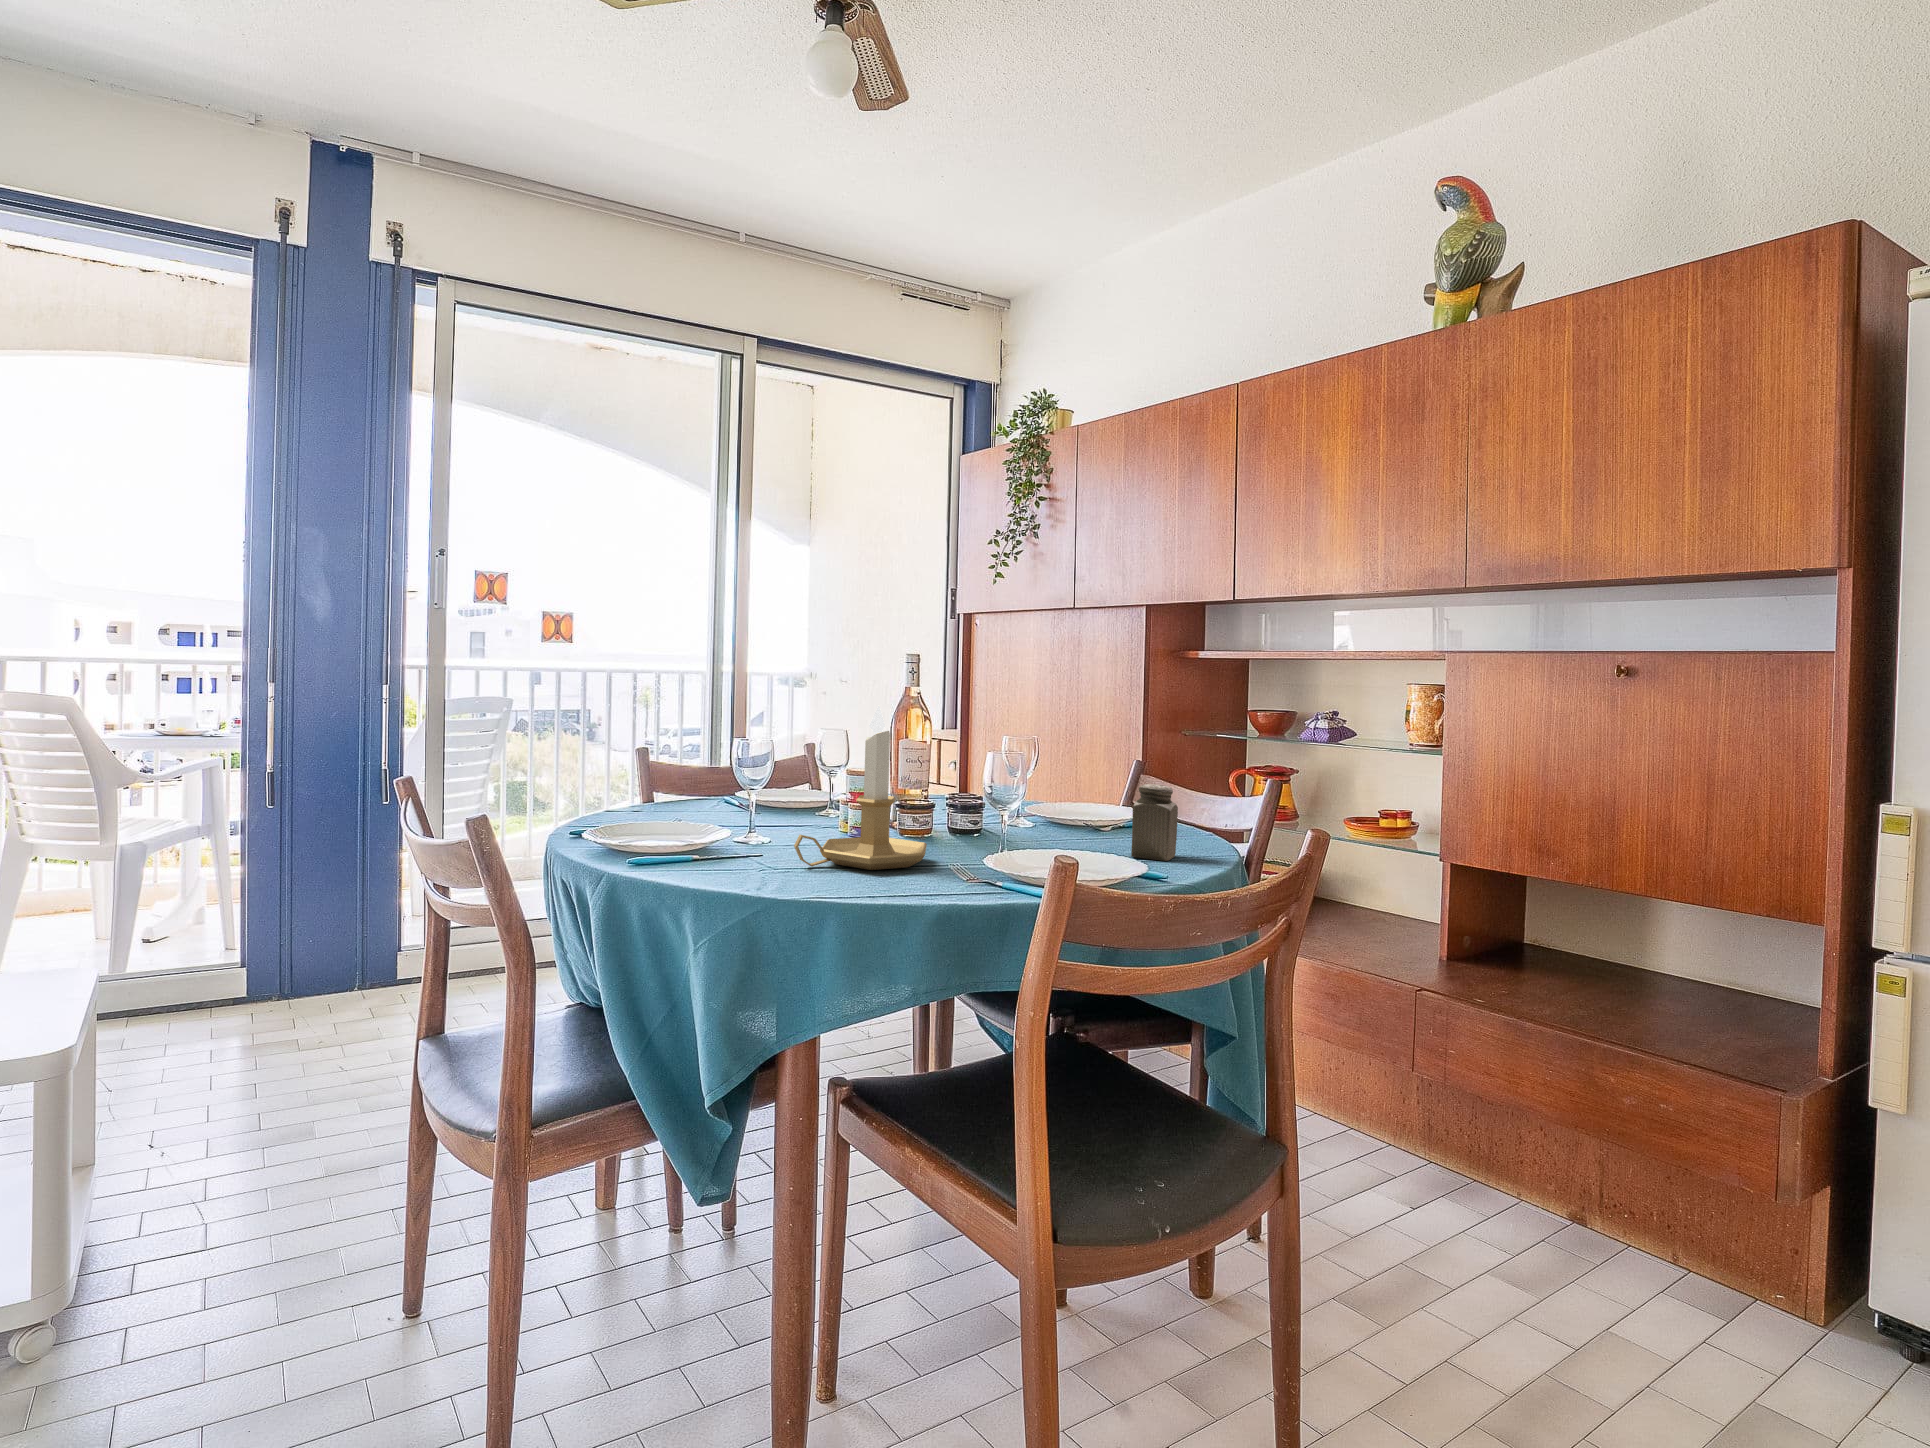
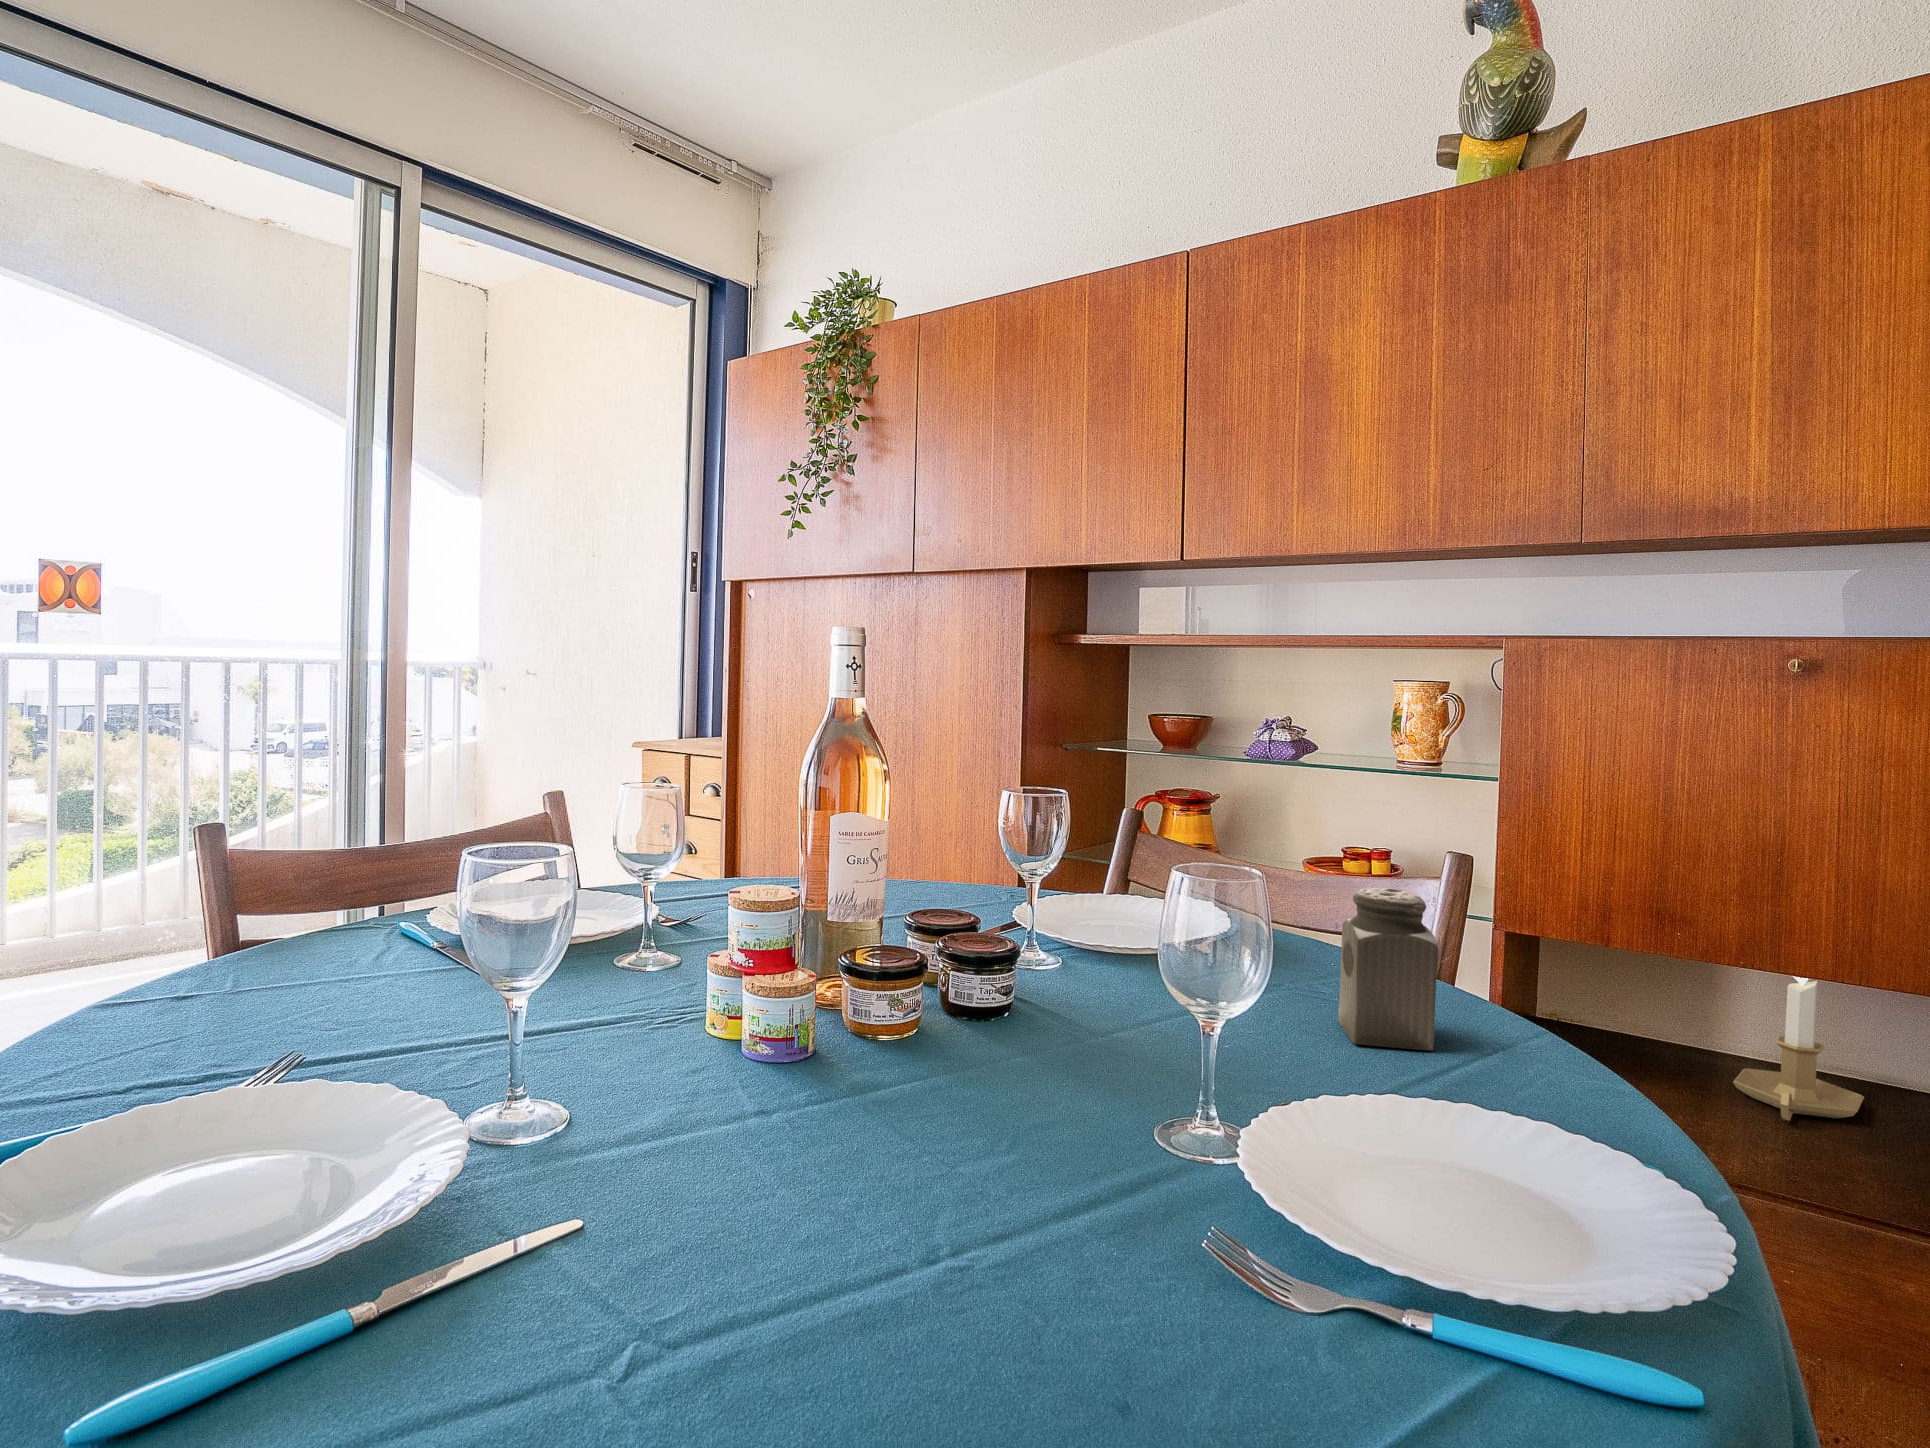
candlestick: present [794,706,927,870] -> present [1733,976,1864,1121]

